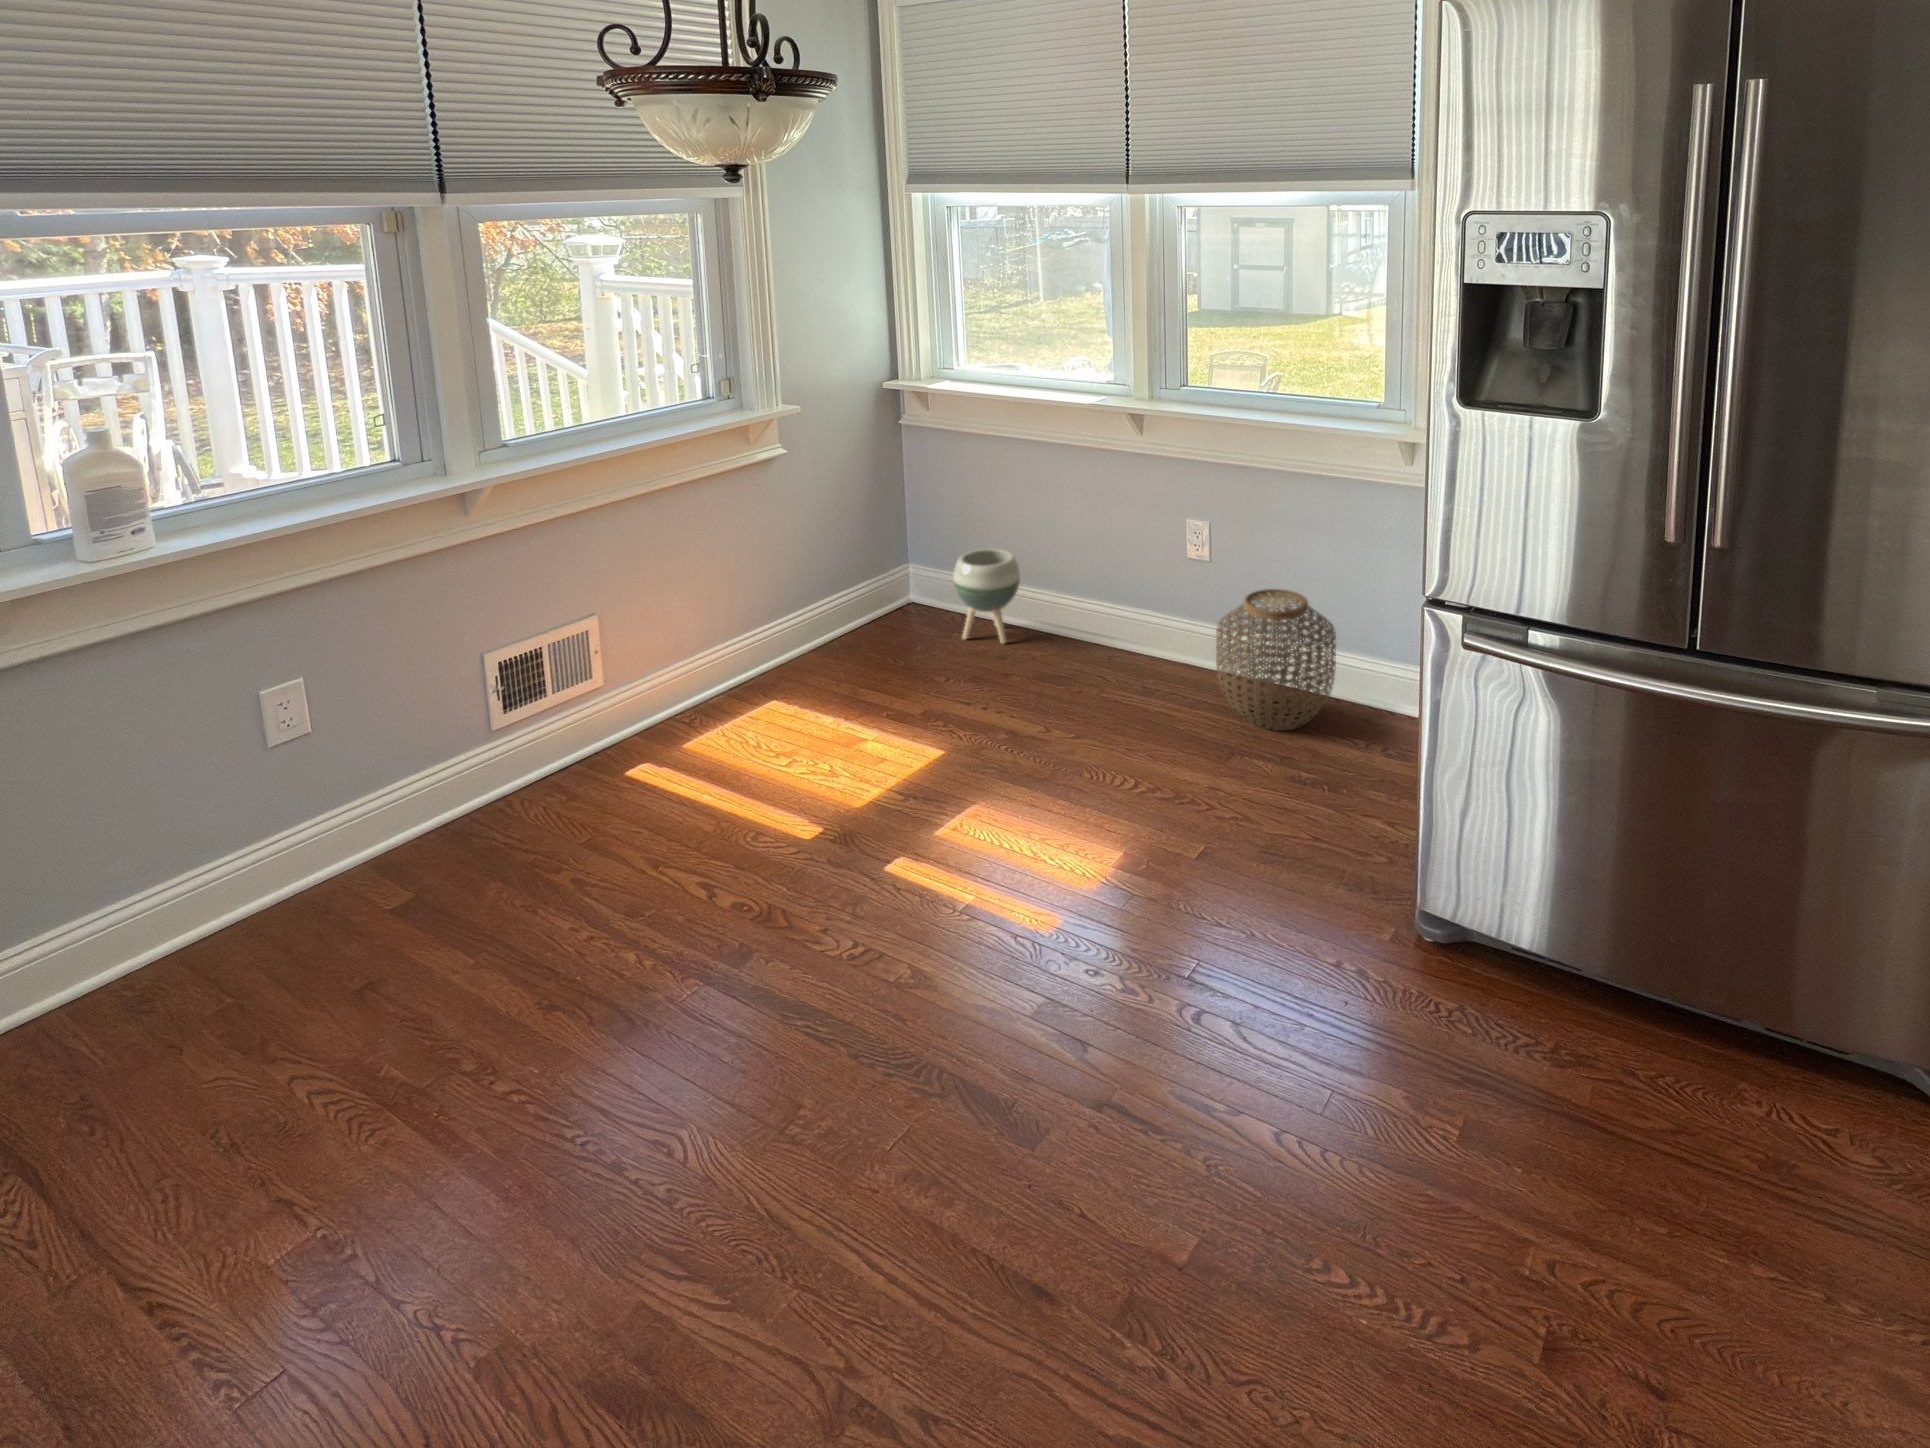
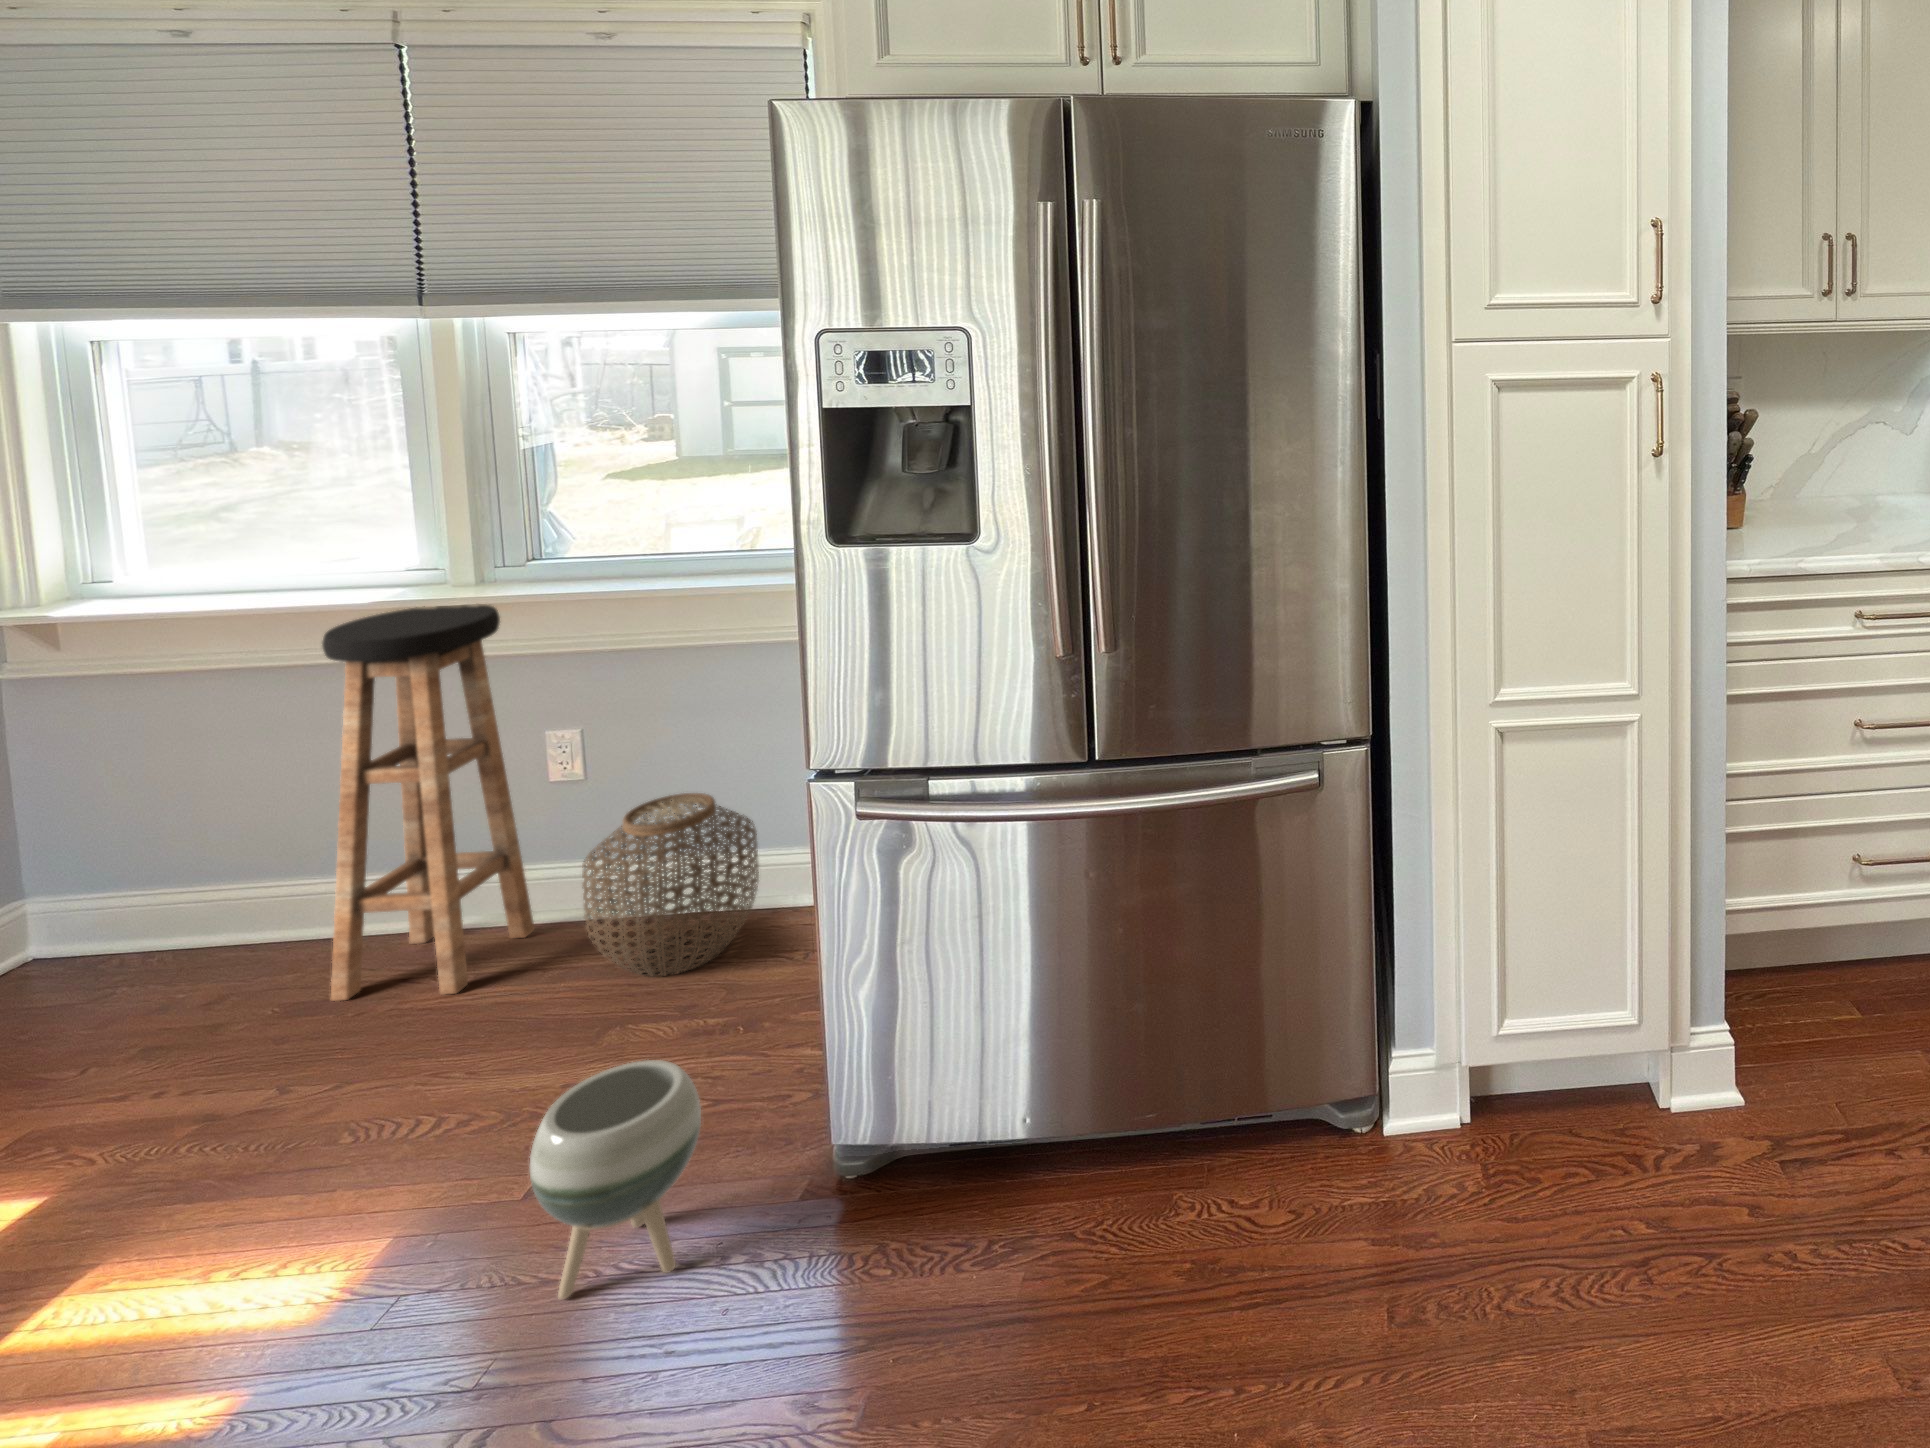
bar stool: none [1064,413,1177,699] -> present [322,605,534,1001]
planter: present [953,549,1020,643] -> present [530,1060,701,1300]

